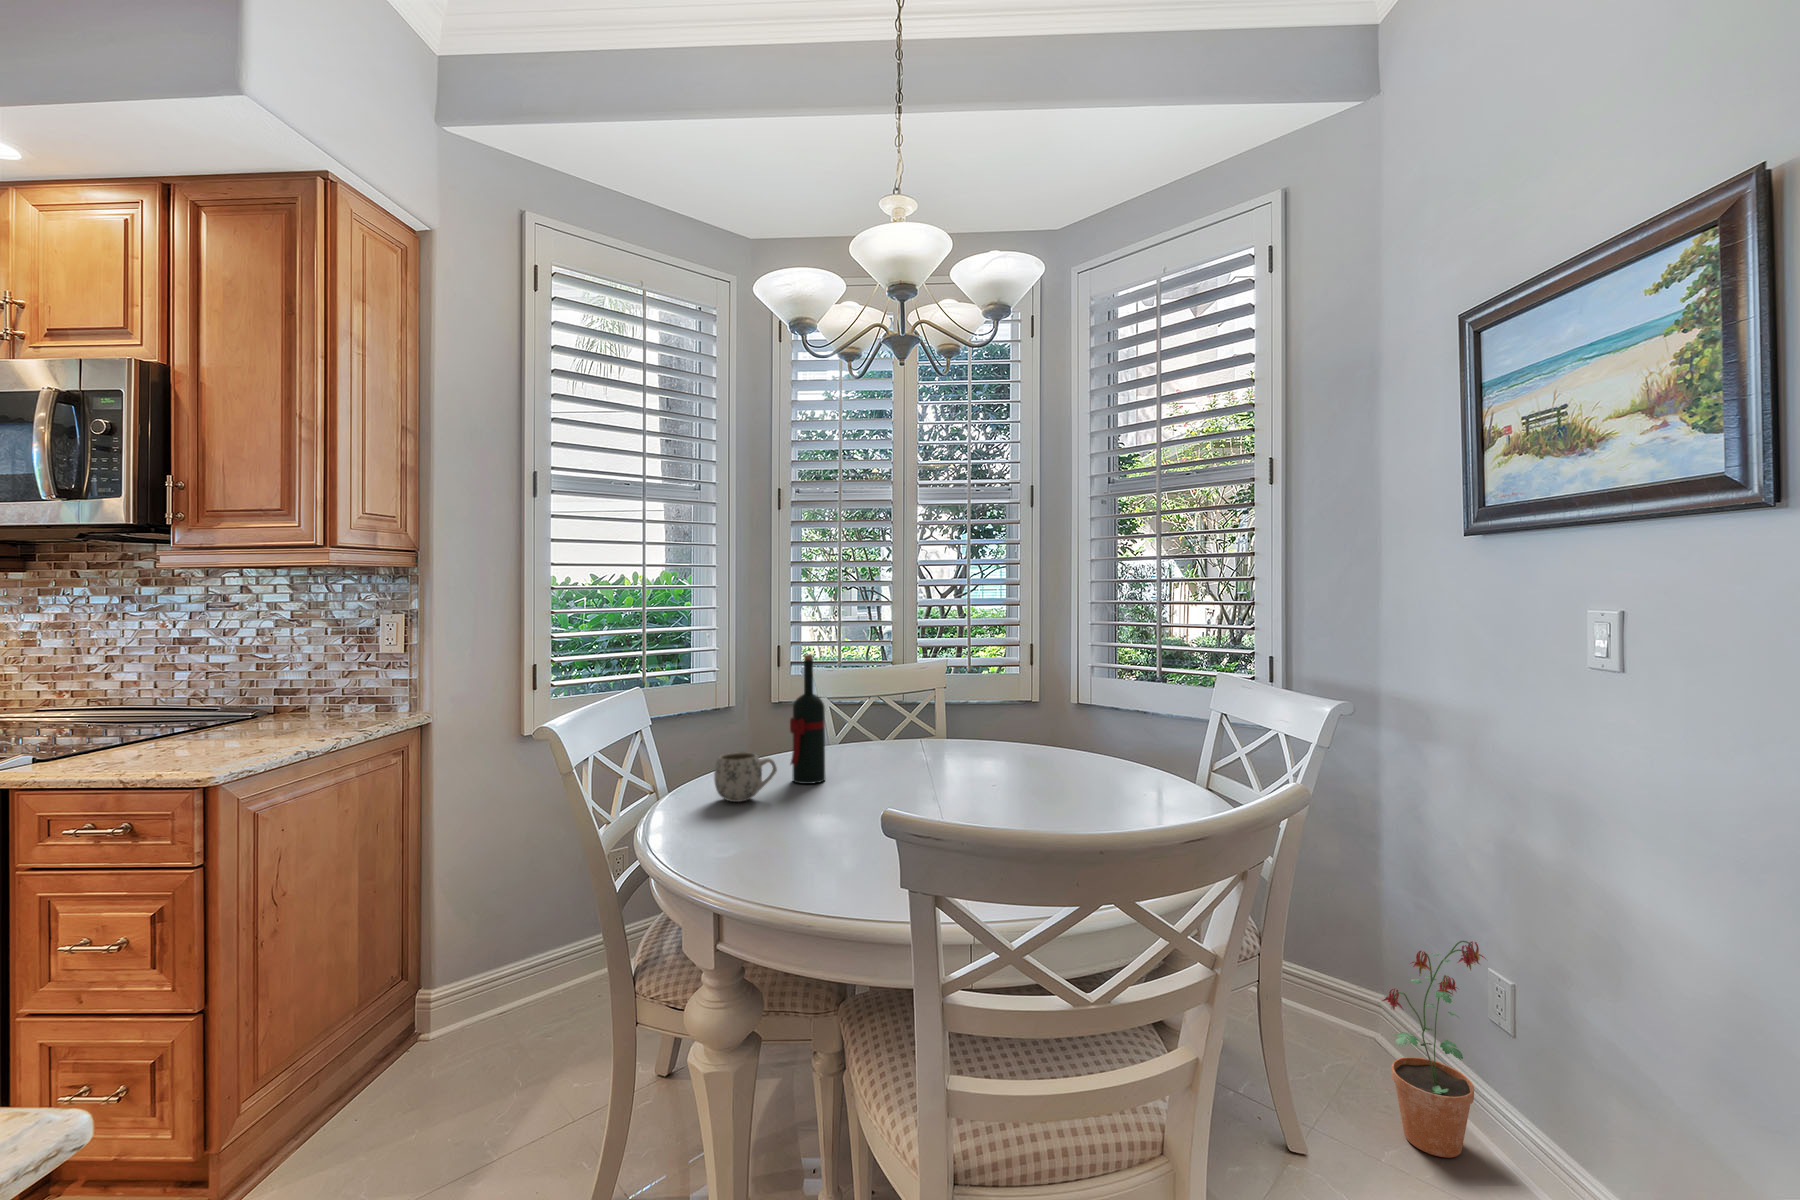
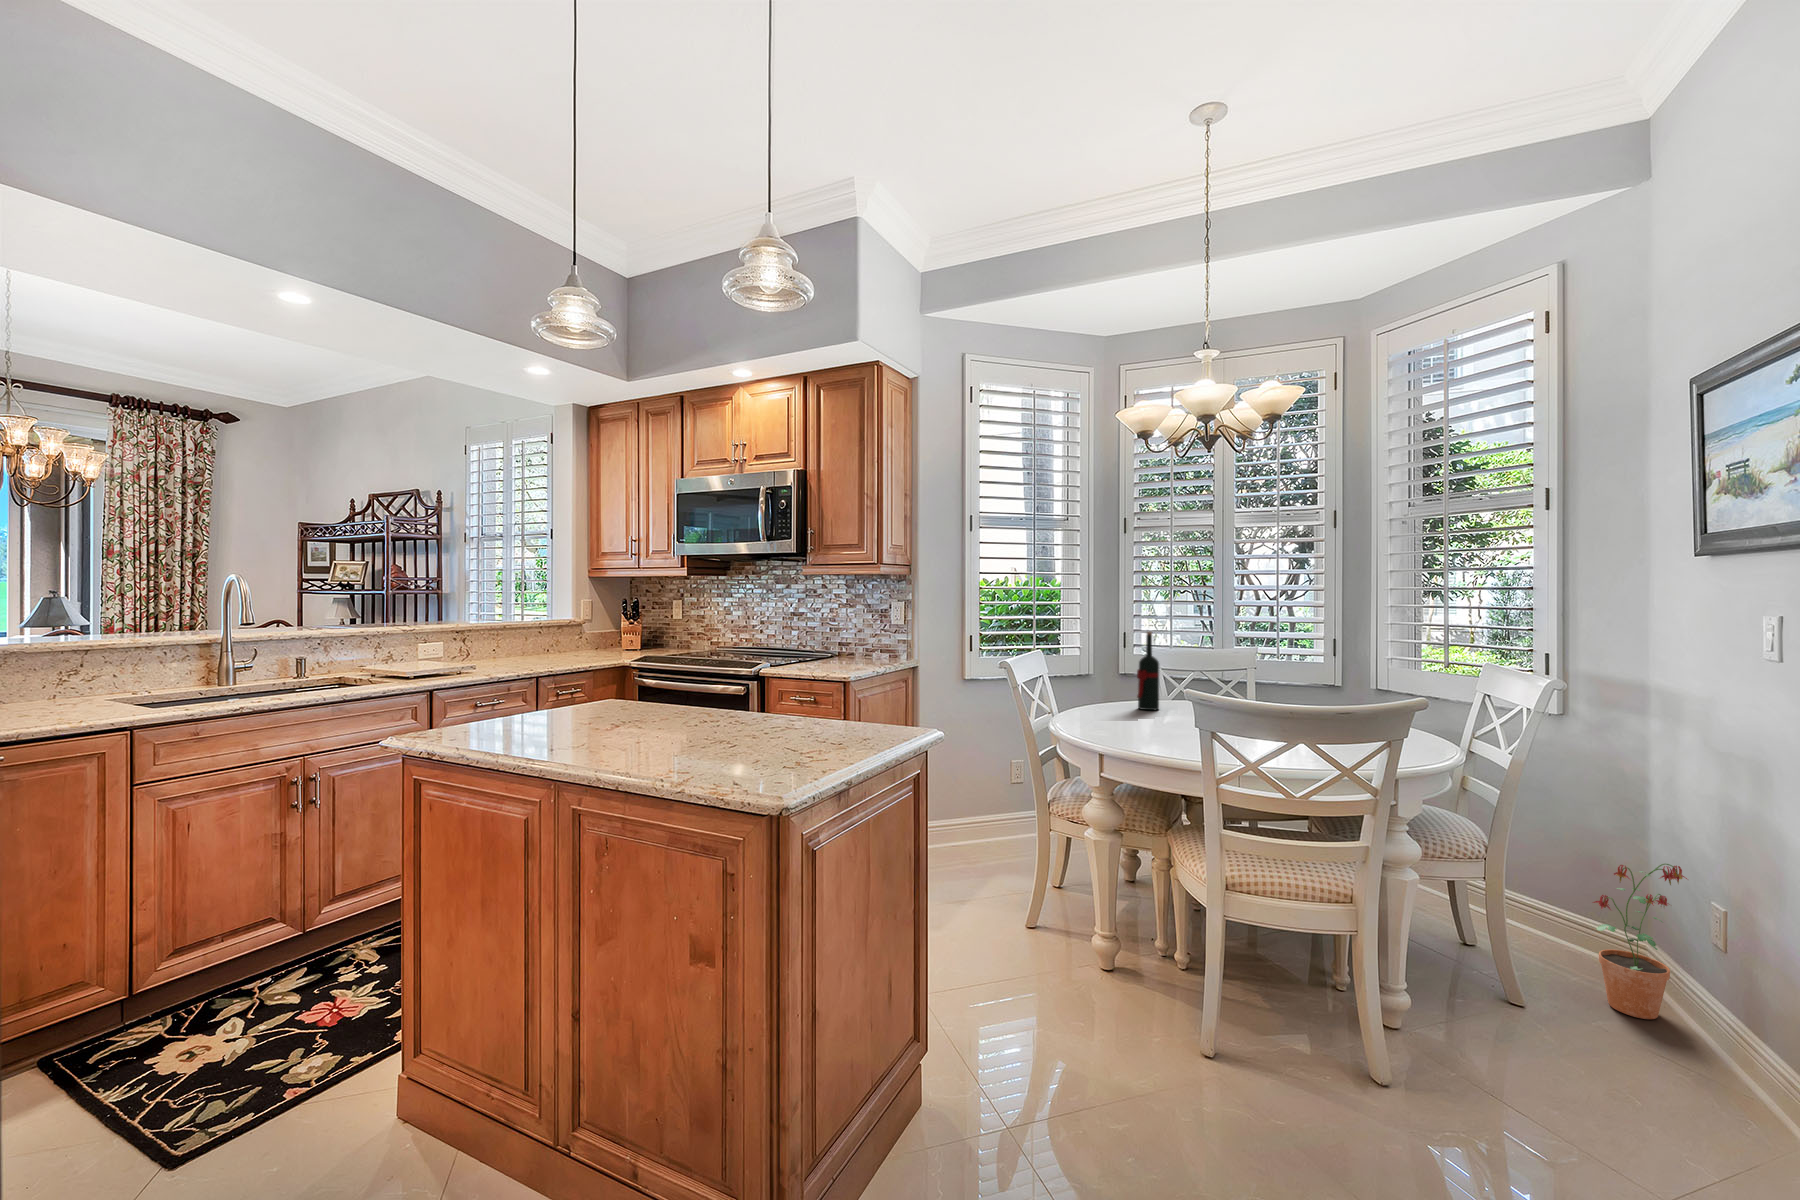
mug: present [714,752,777,802] -> none [1092,687,1130,714]

